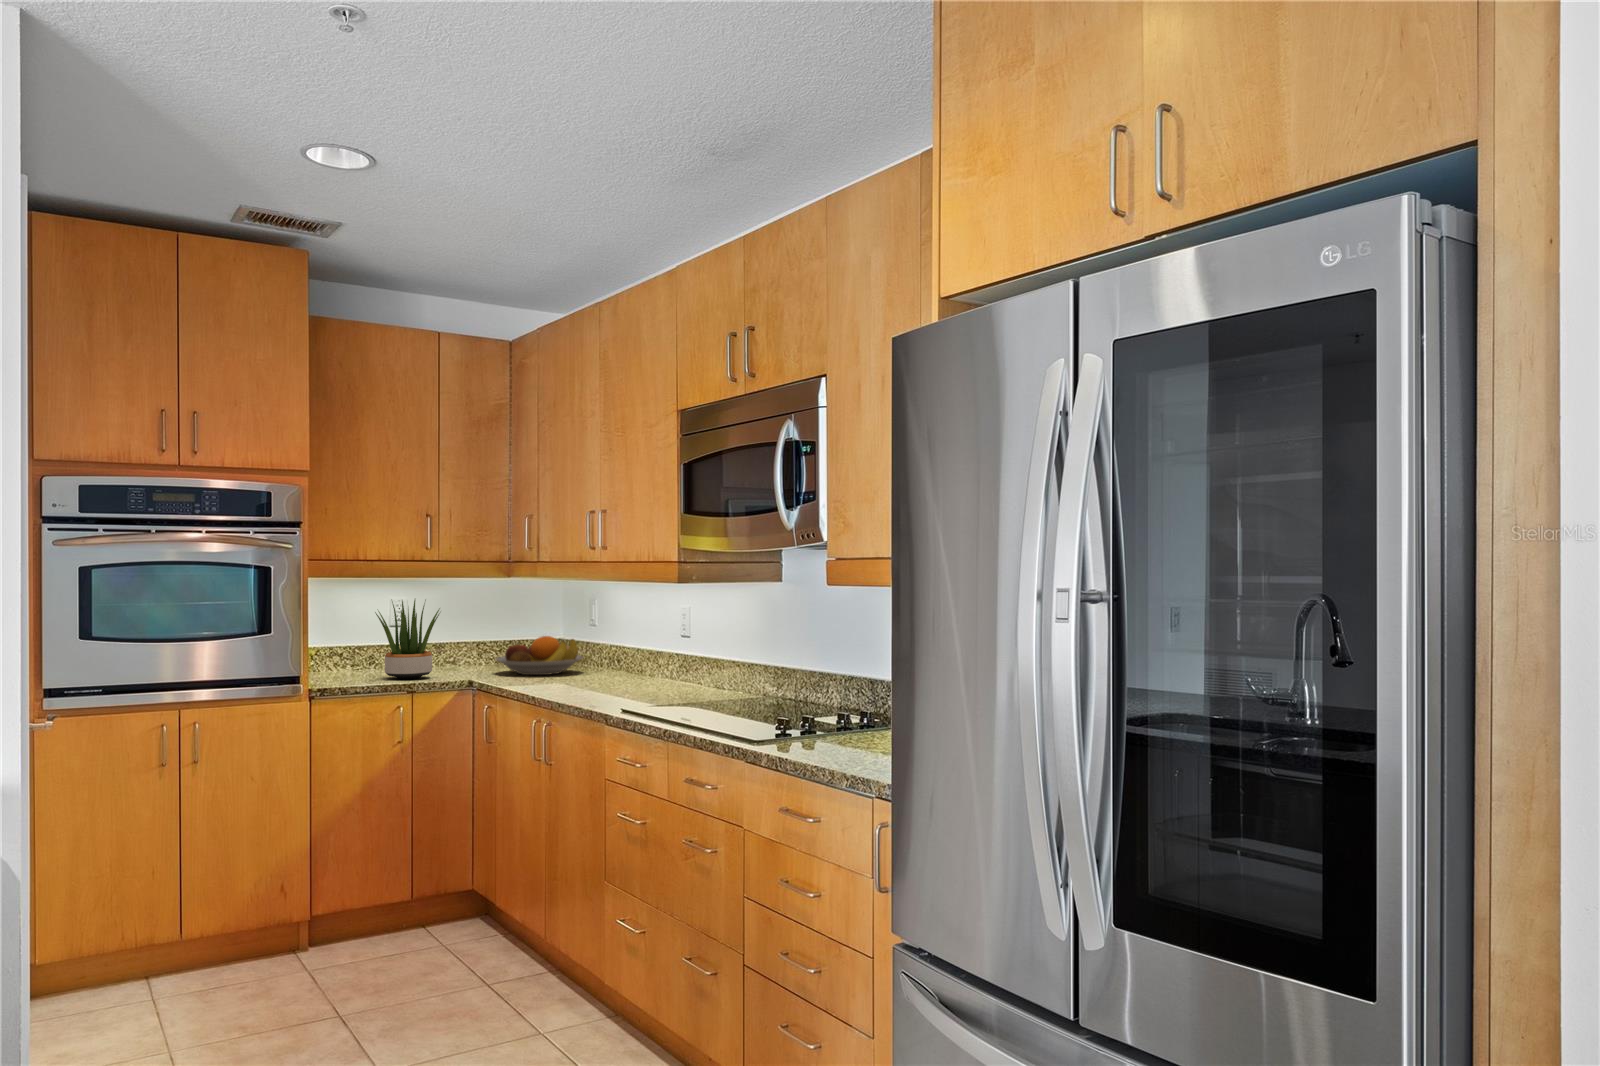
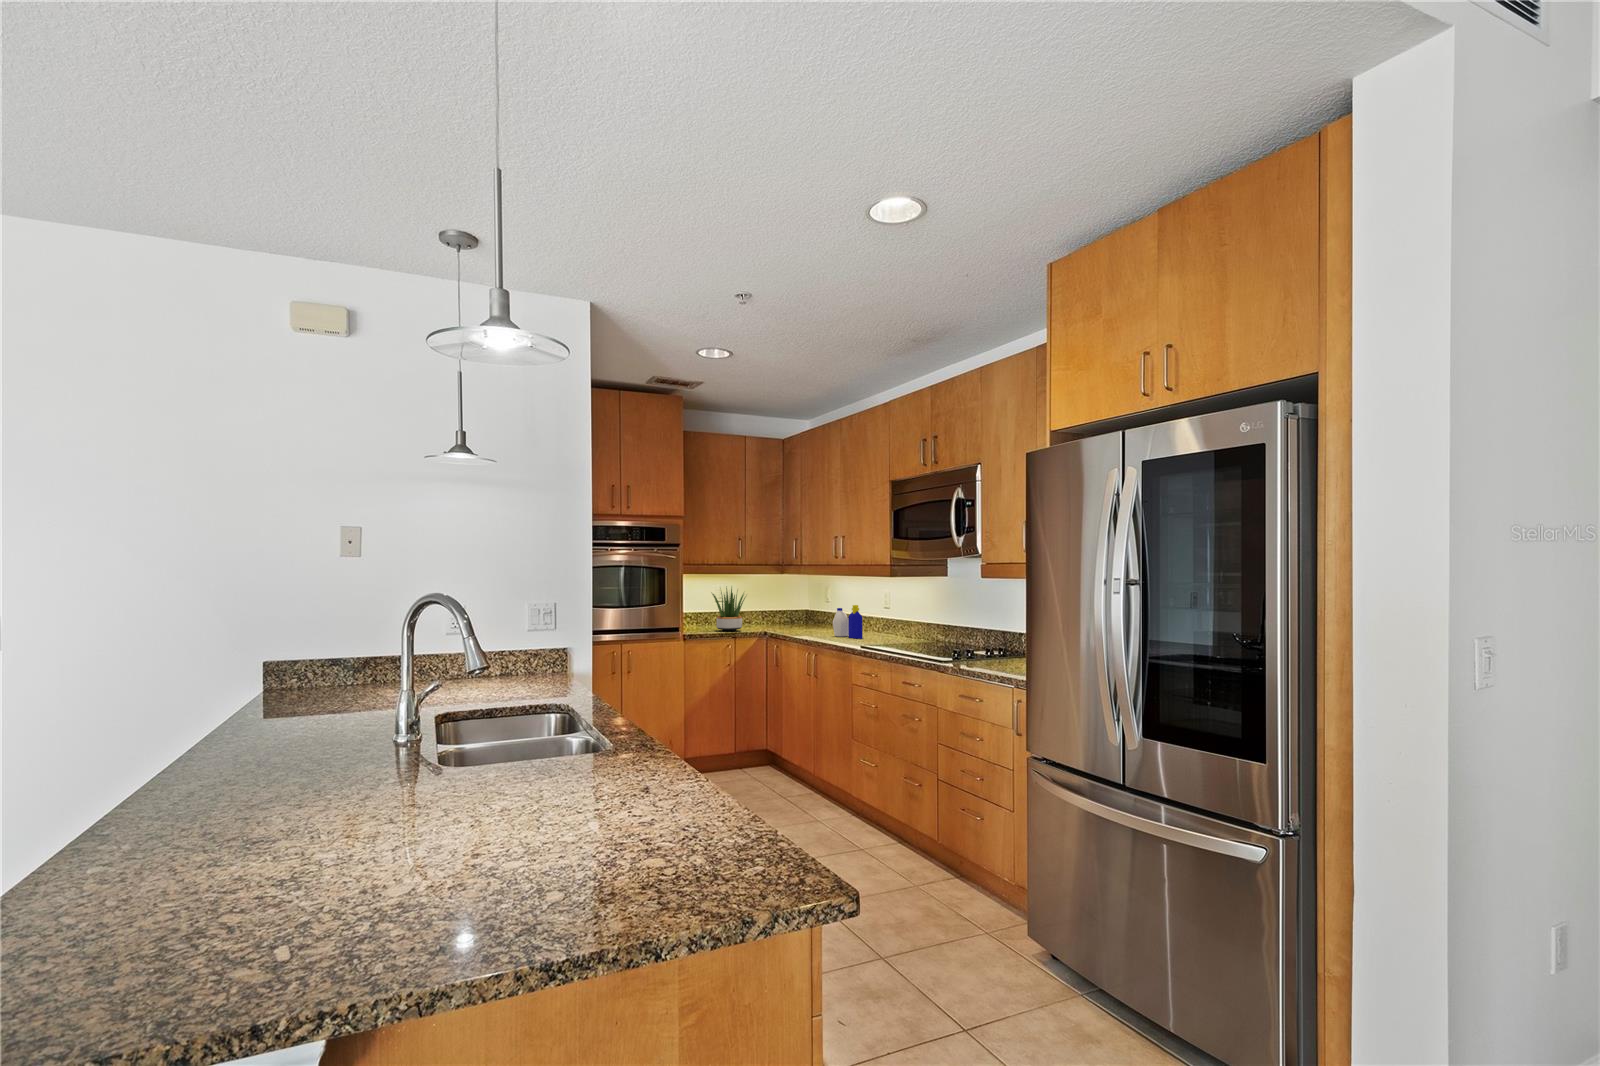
bottle: none [587,632,637,691] -> present [833,605,863,639]
fruit bowl: present [495,636,584,675] -> none [775,608,826,630]

